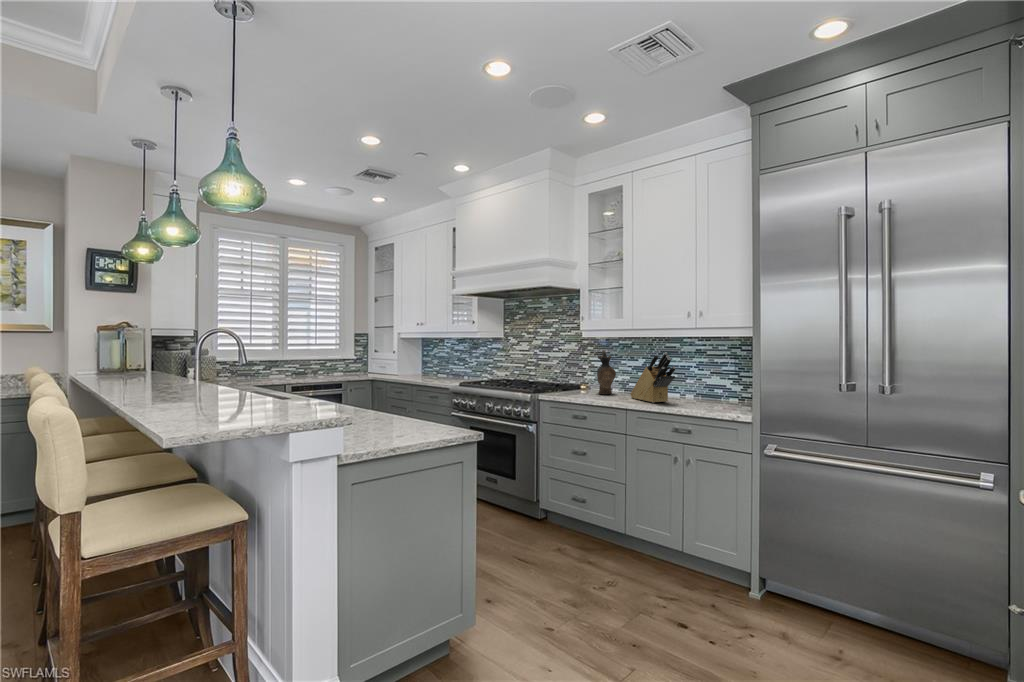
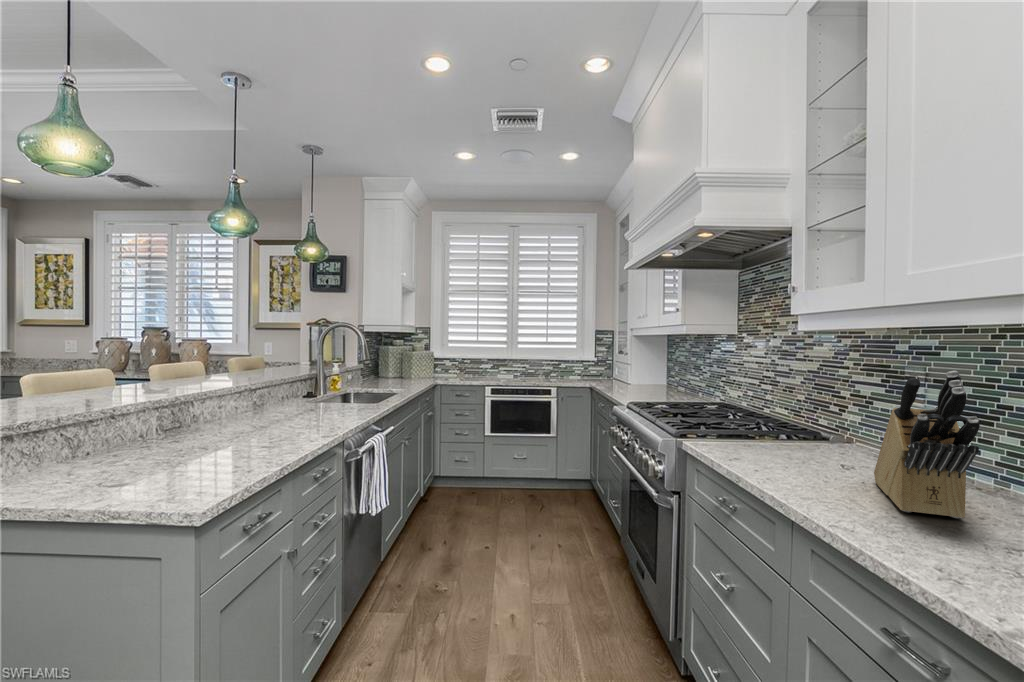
ceramic pitcher: present [597,350,616,394] -> none [810,360,858,461]

